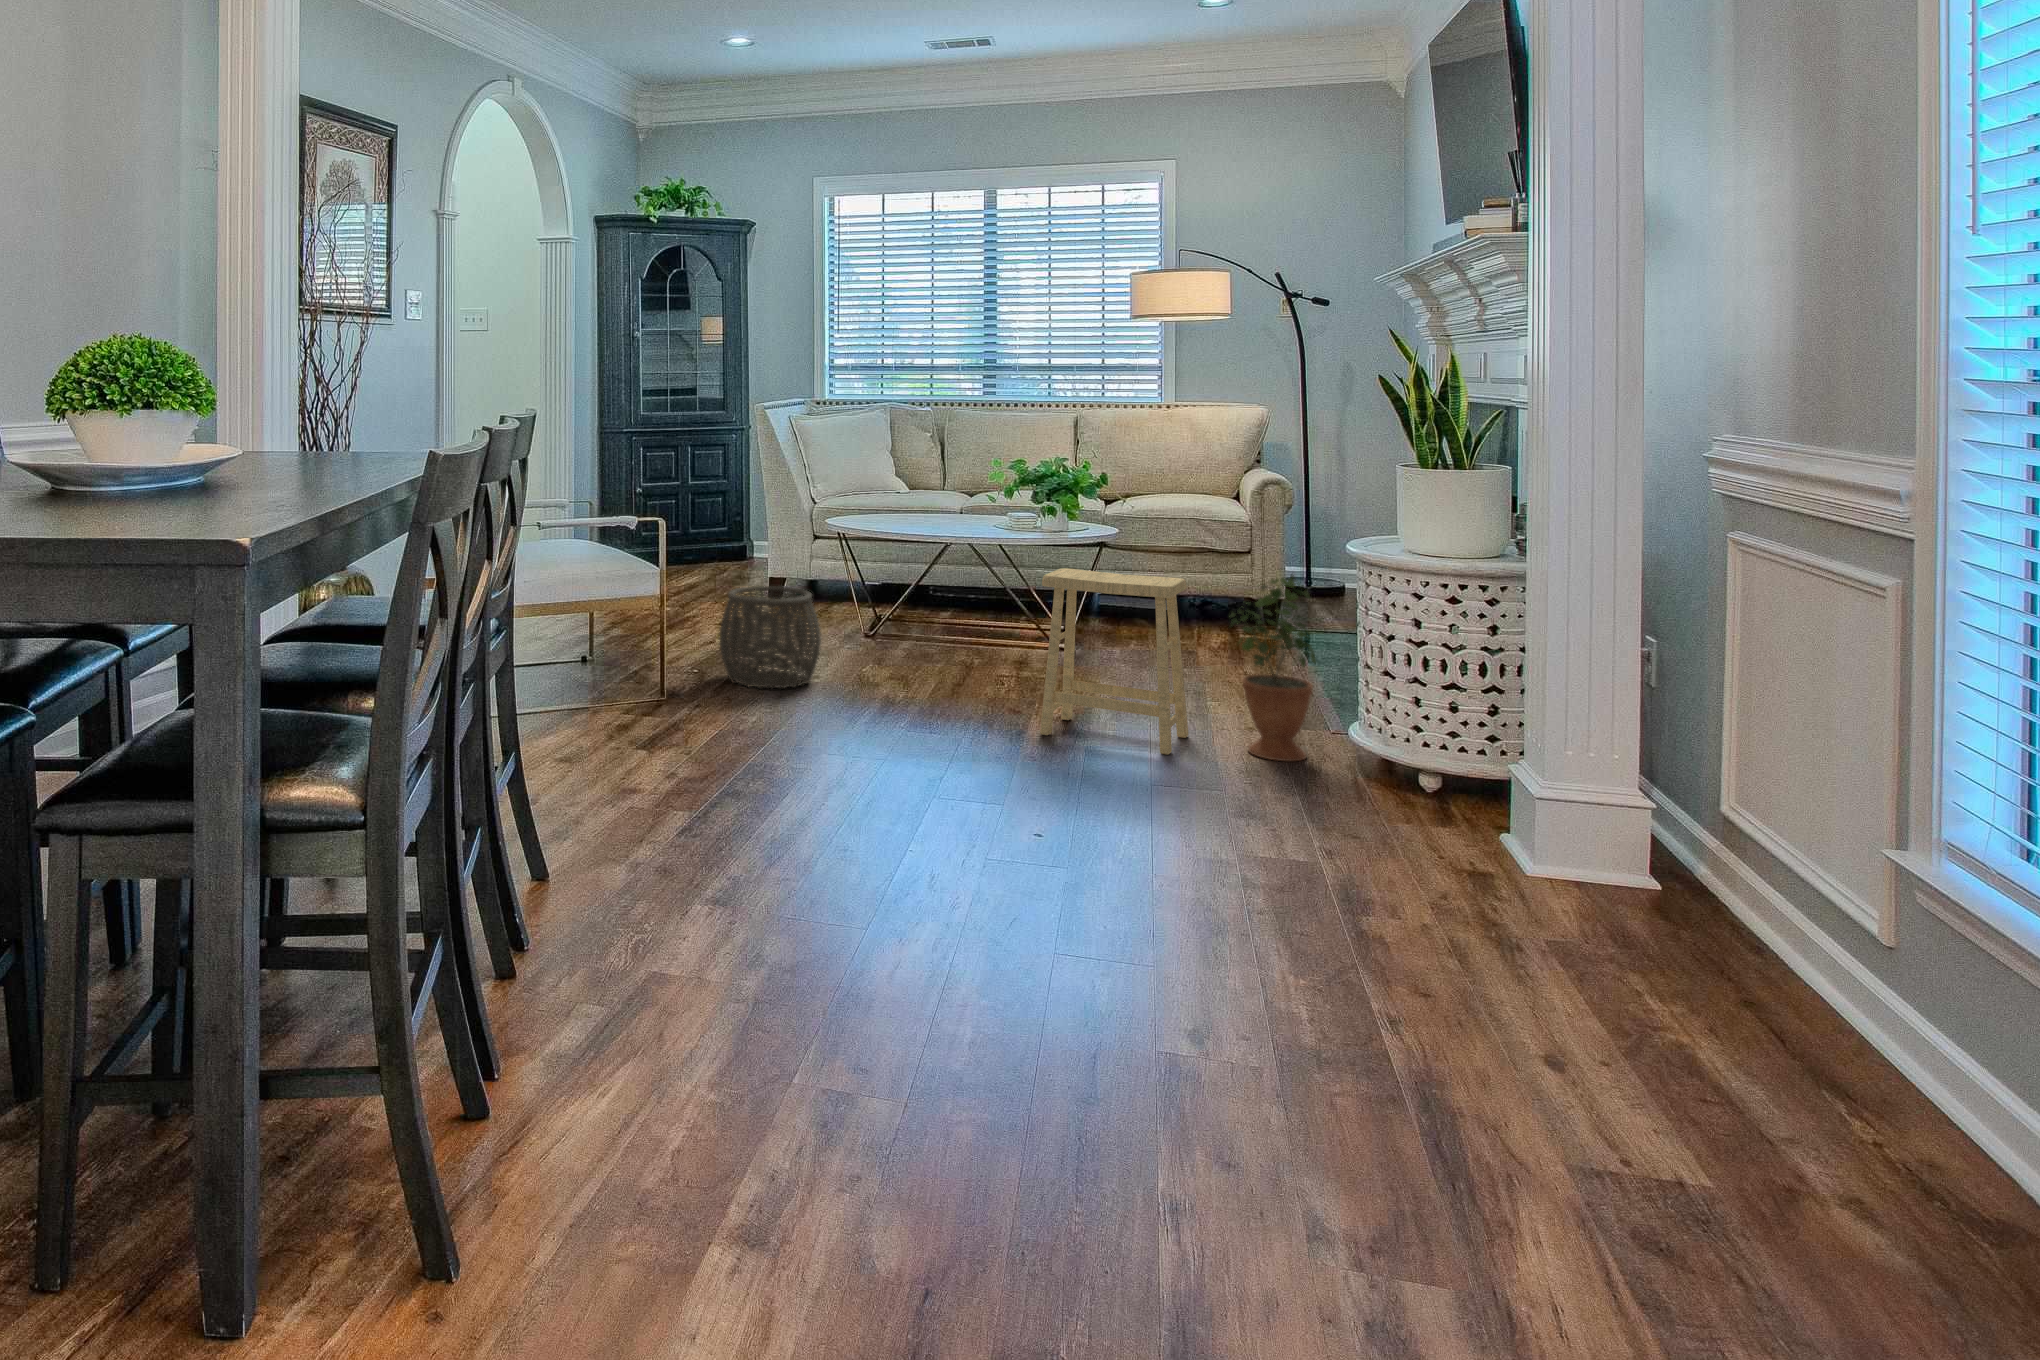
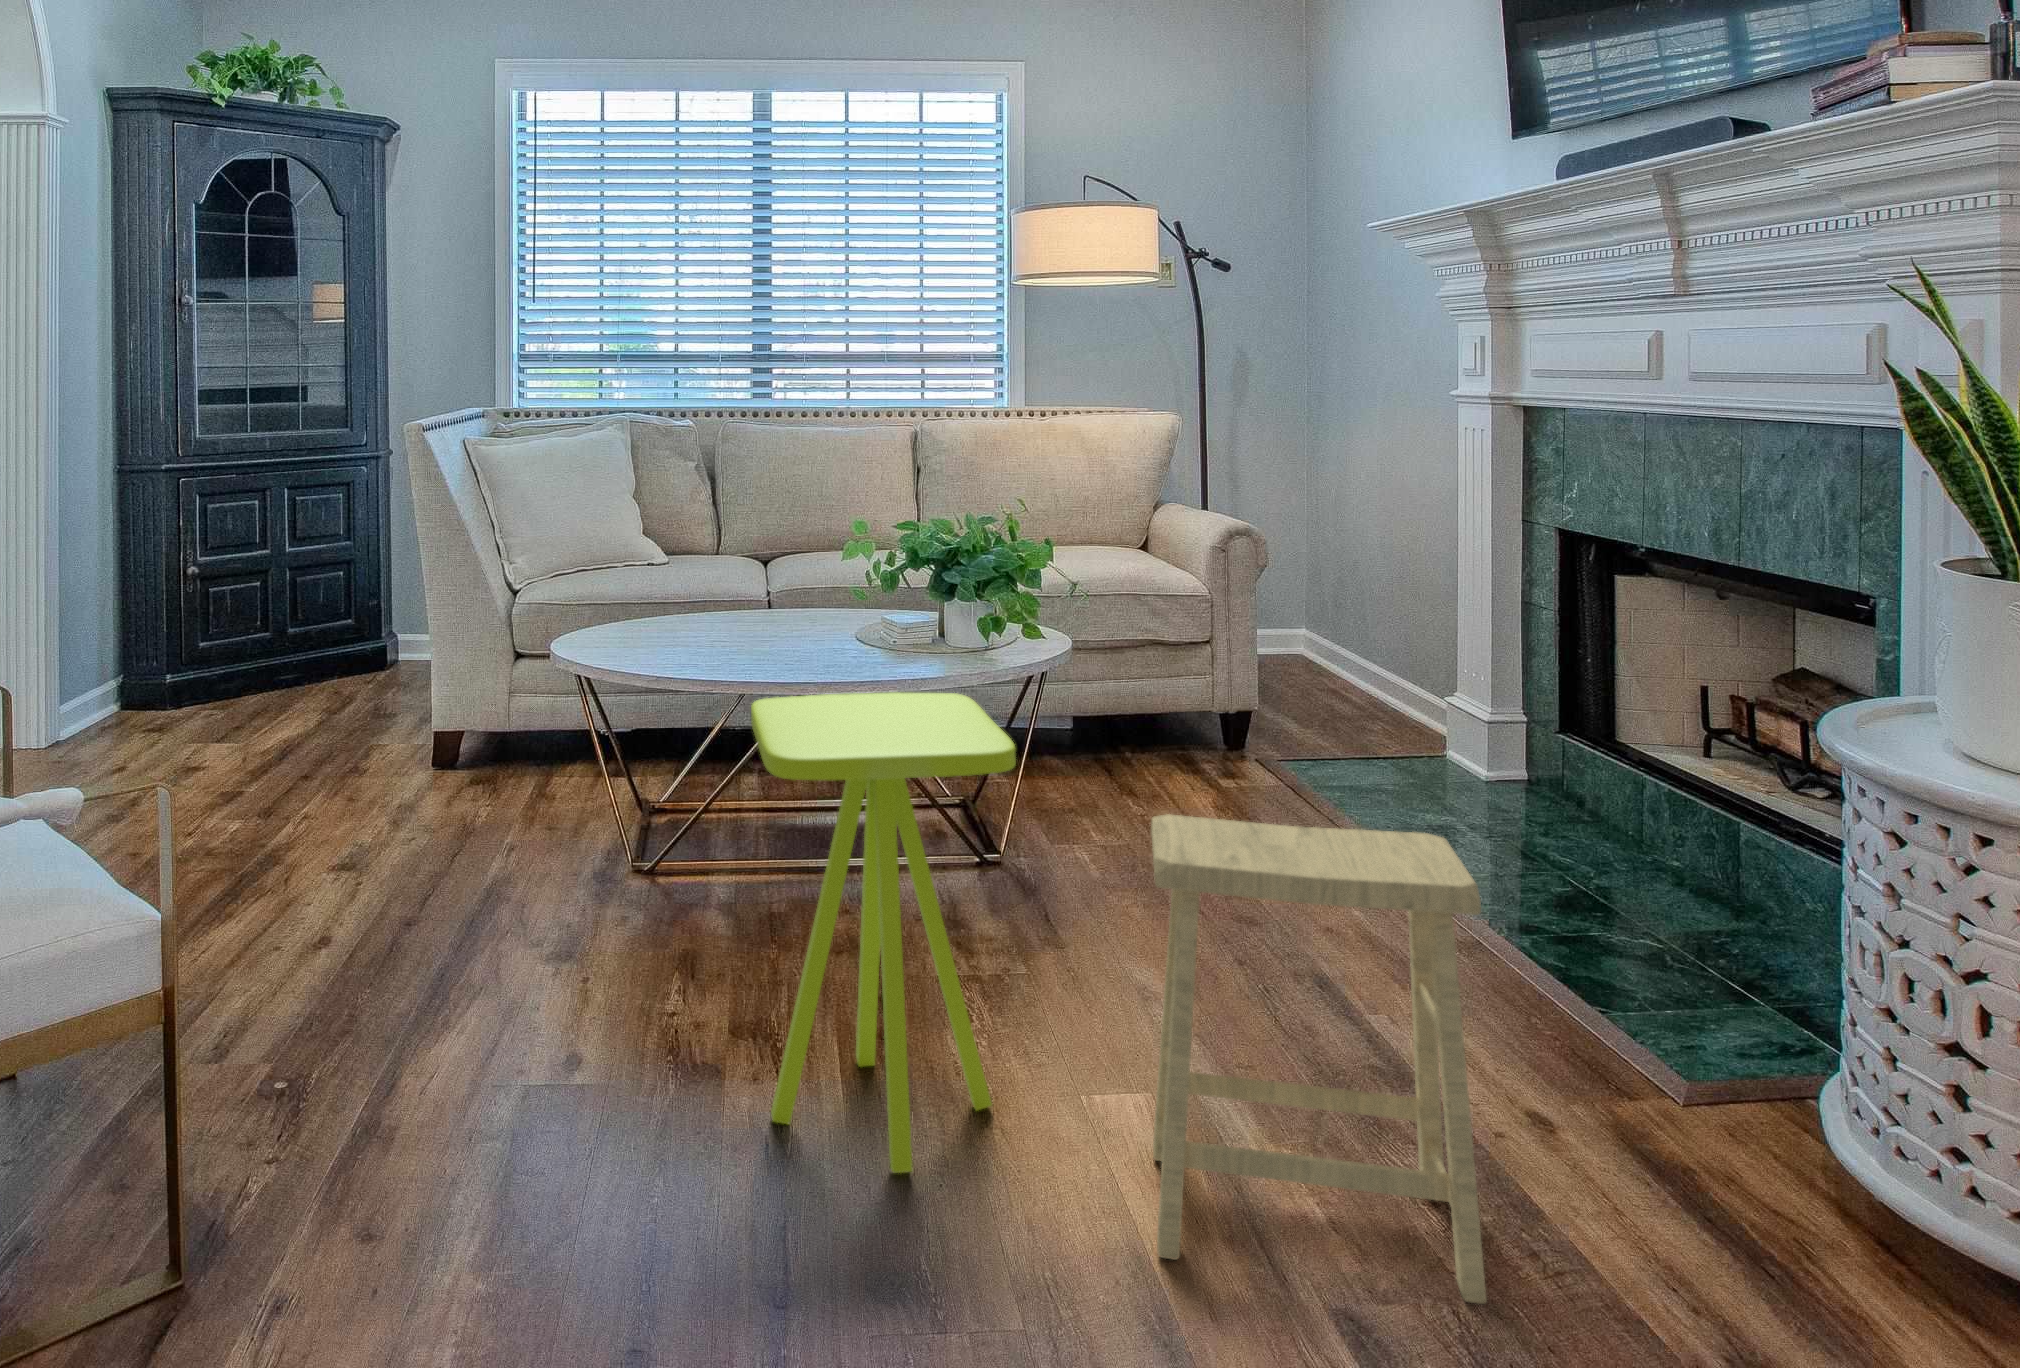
side table: none [891,522,1001,710] -> present [751,692,1016,1173]
potted plant: present [1229,575,1316,761] -> none [1546,801,1753,1275]
woven basket: present [719,586,821,689] -> none [329,855,583,1150]

